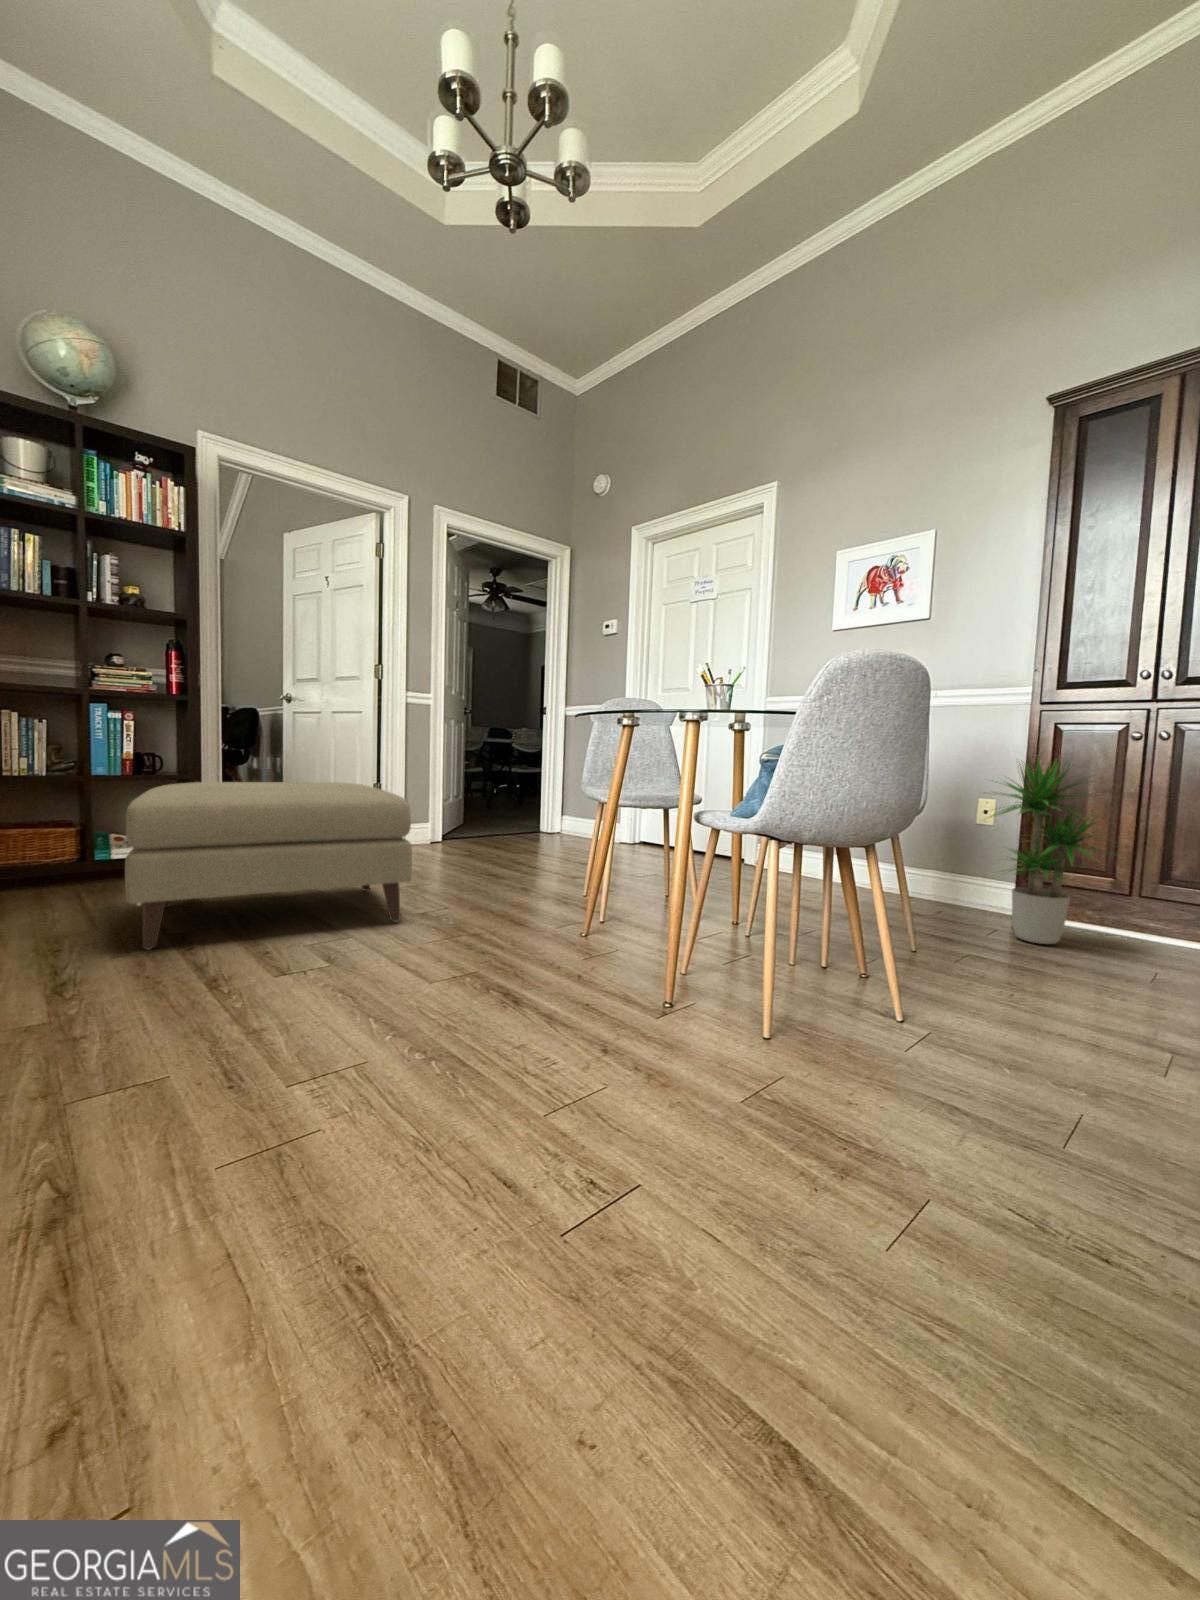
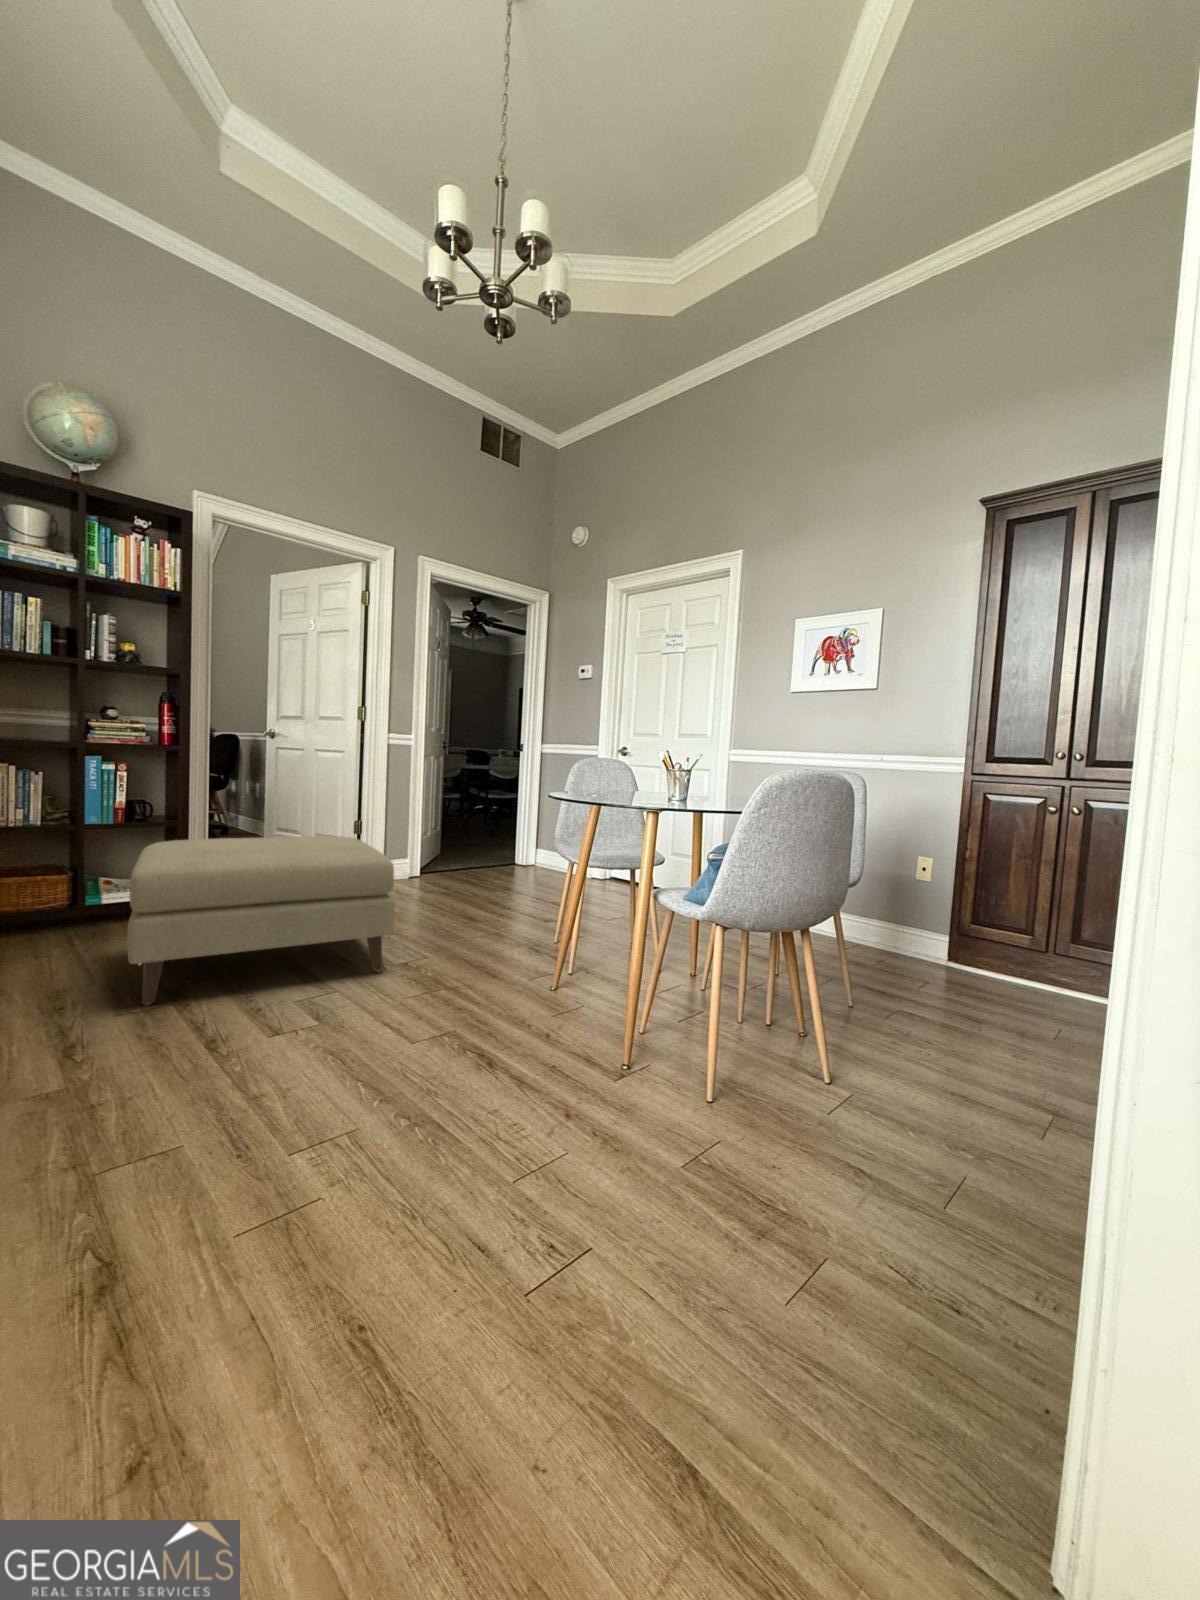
potted plant: present [991,757,1113,944] -> none [905,822,1031,994]

